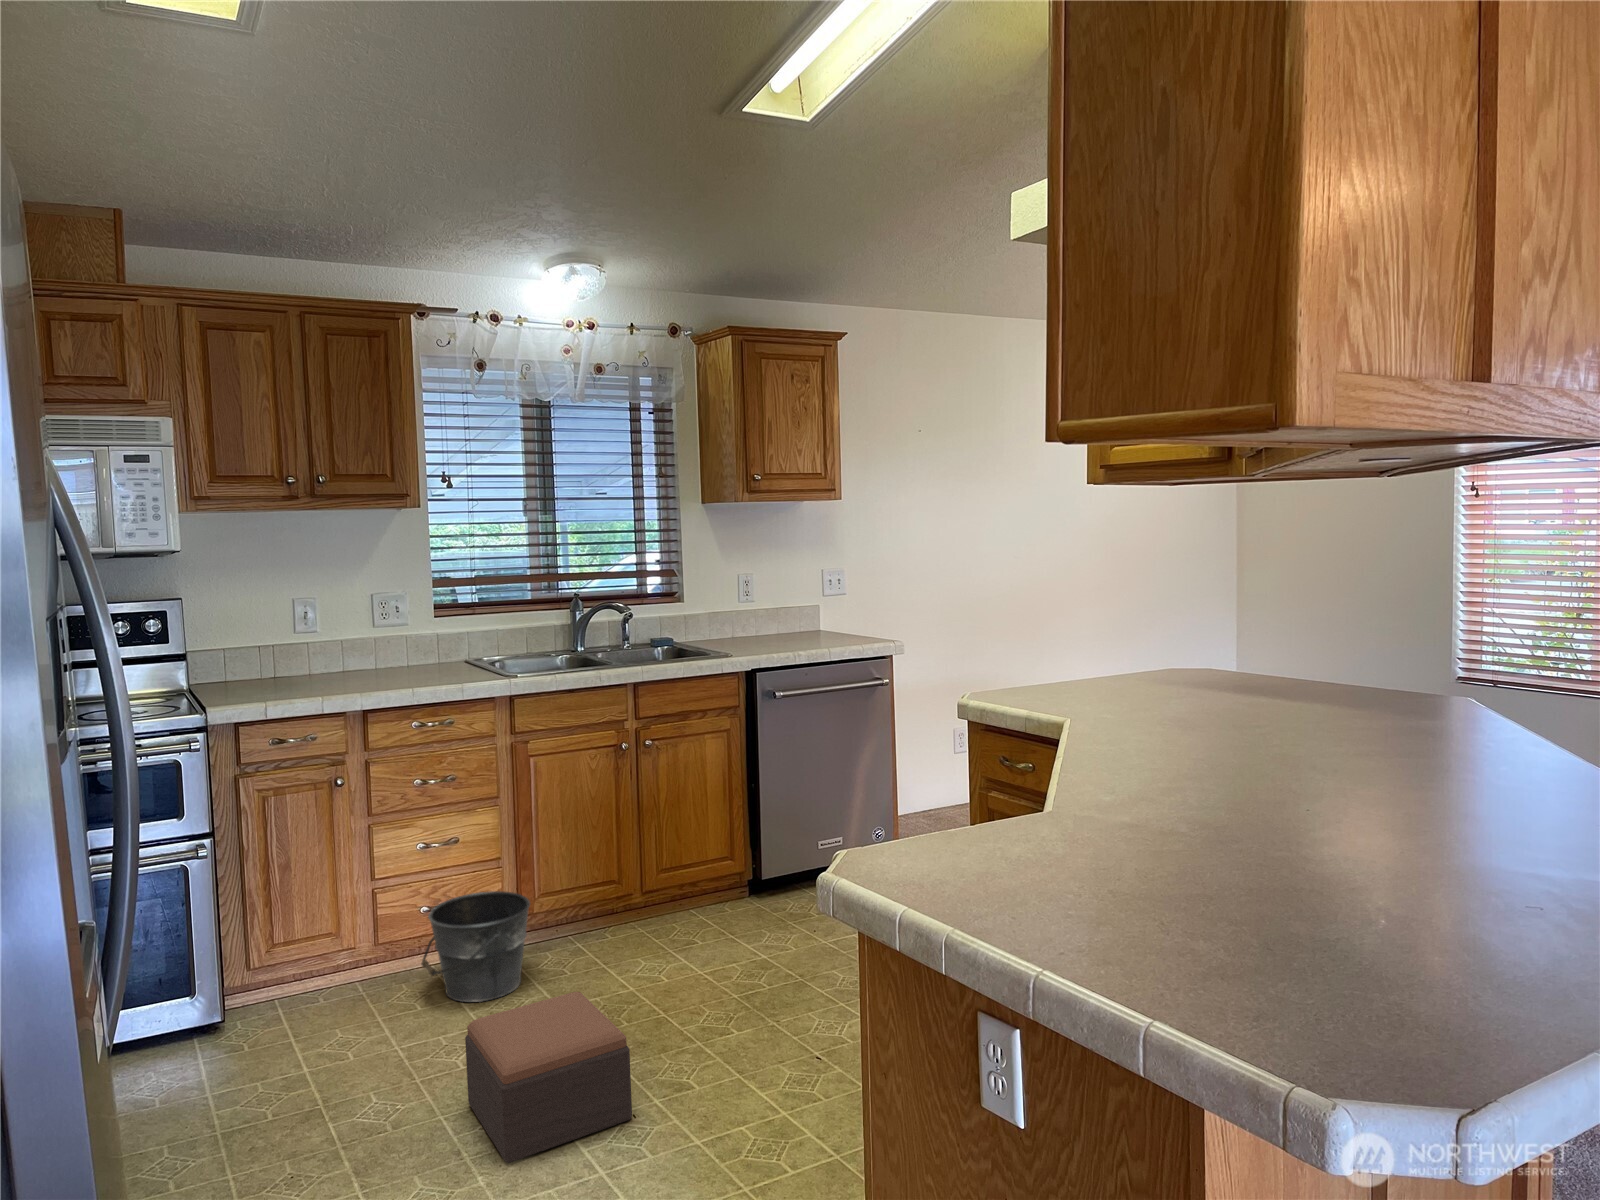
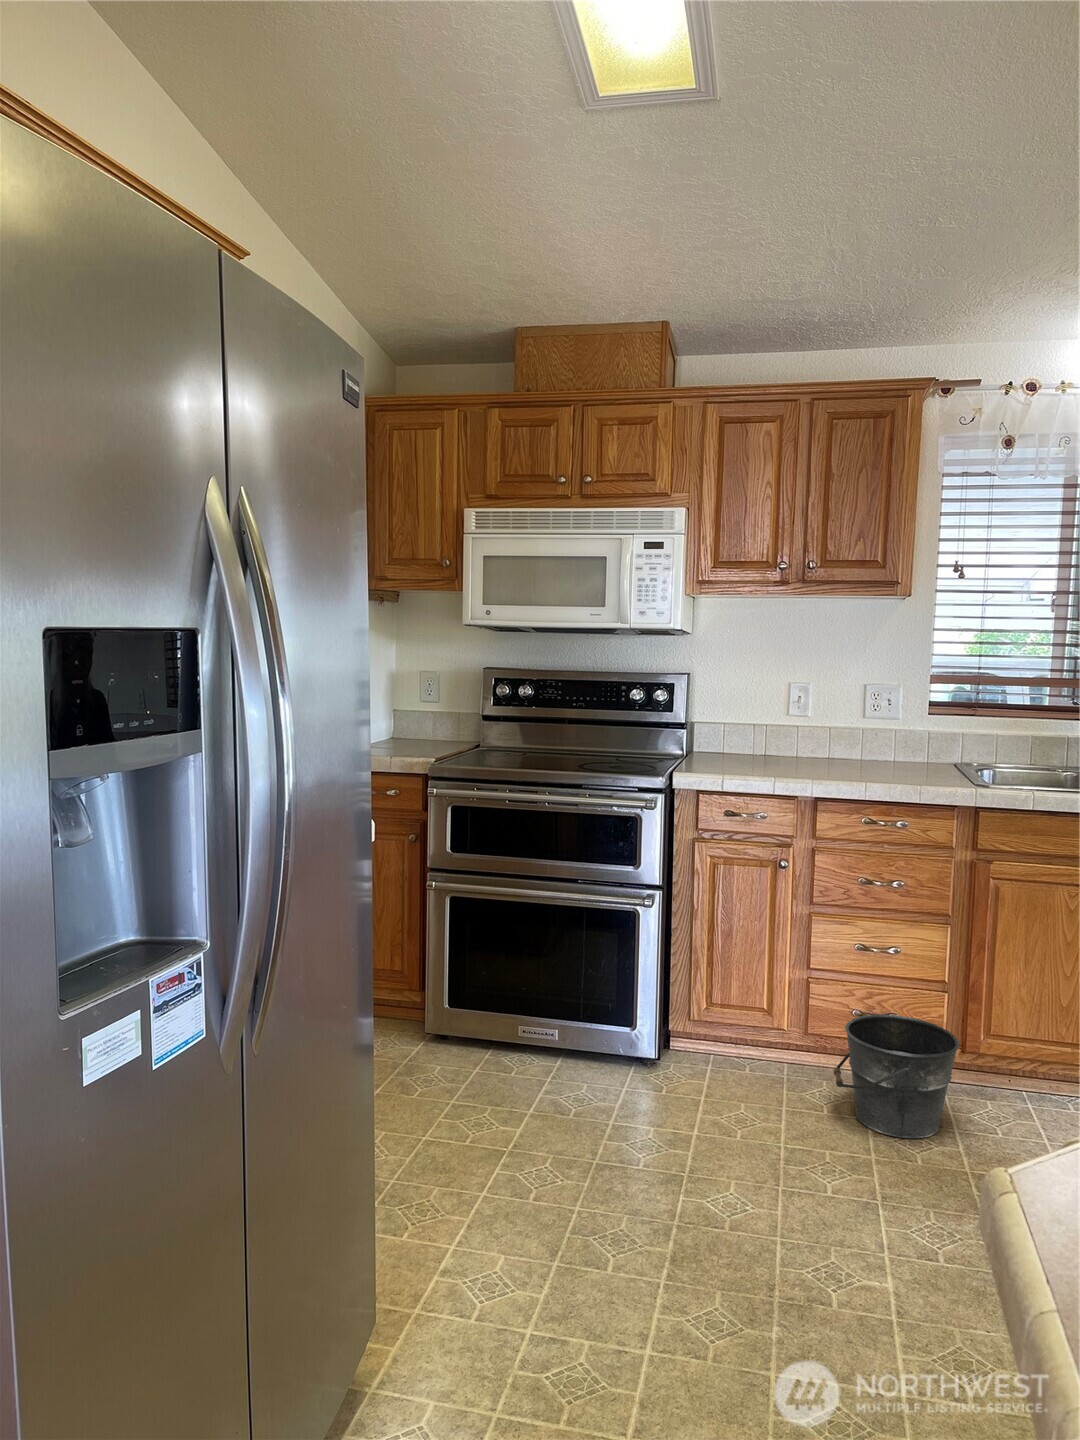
footstool: present [465,992,632,1163] -> none [811,1148,983,1350]

